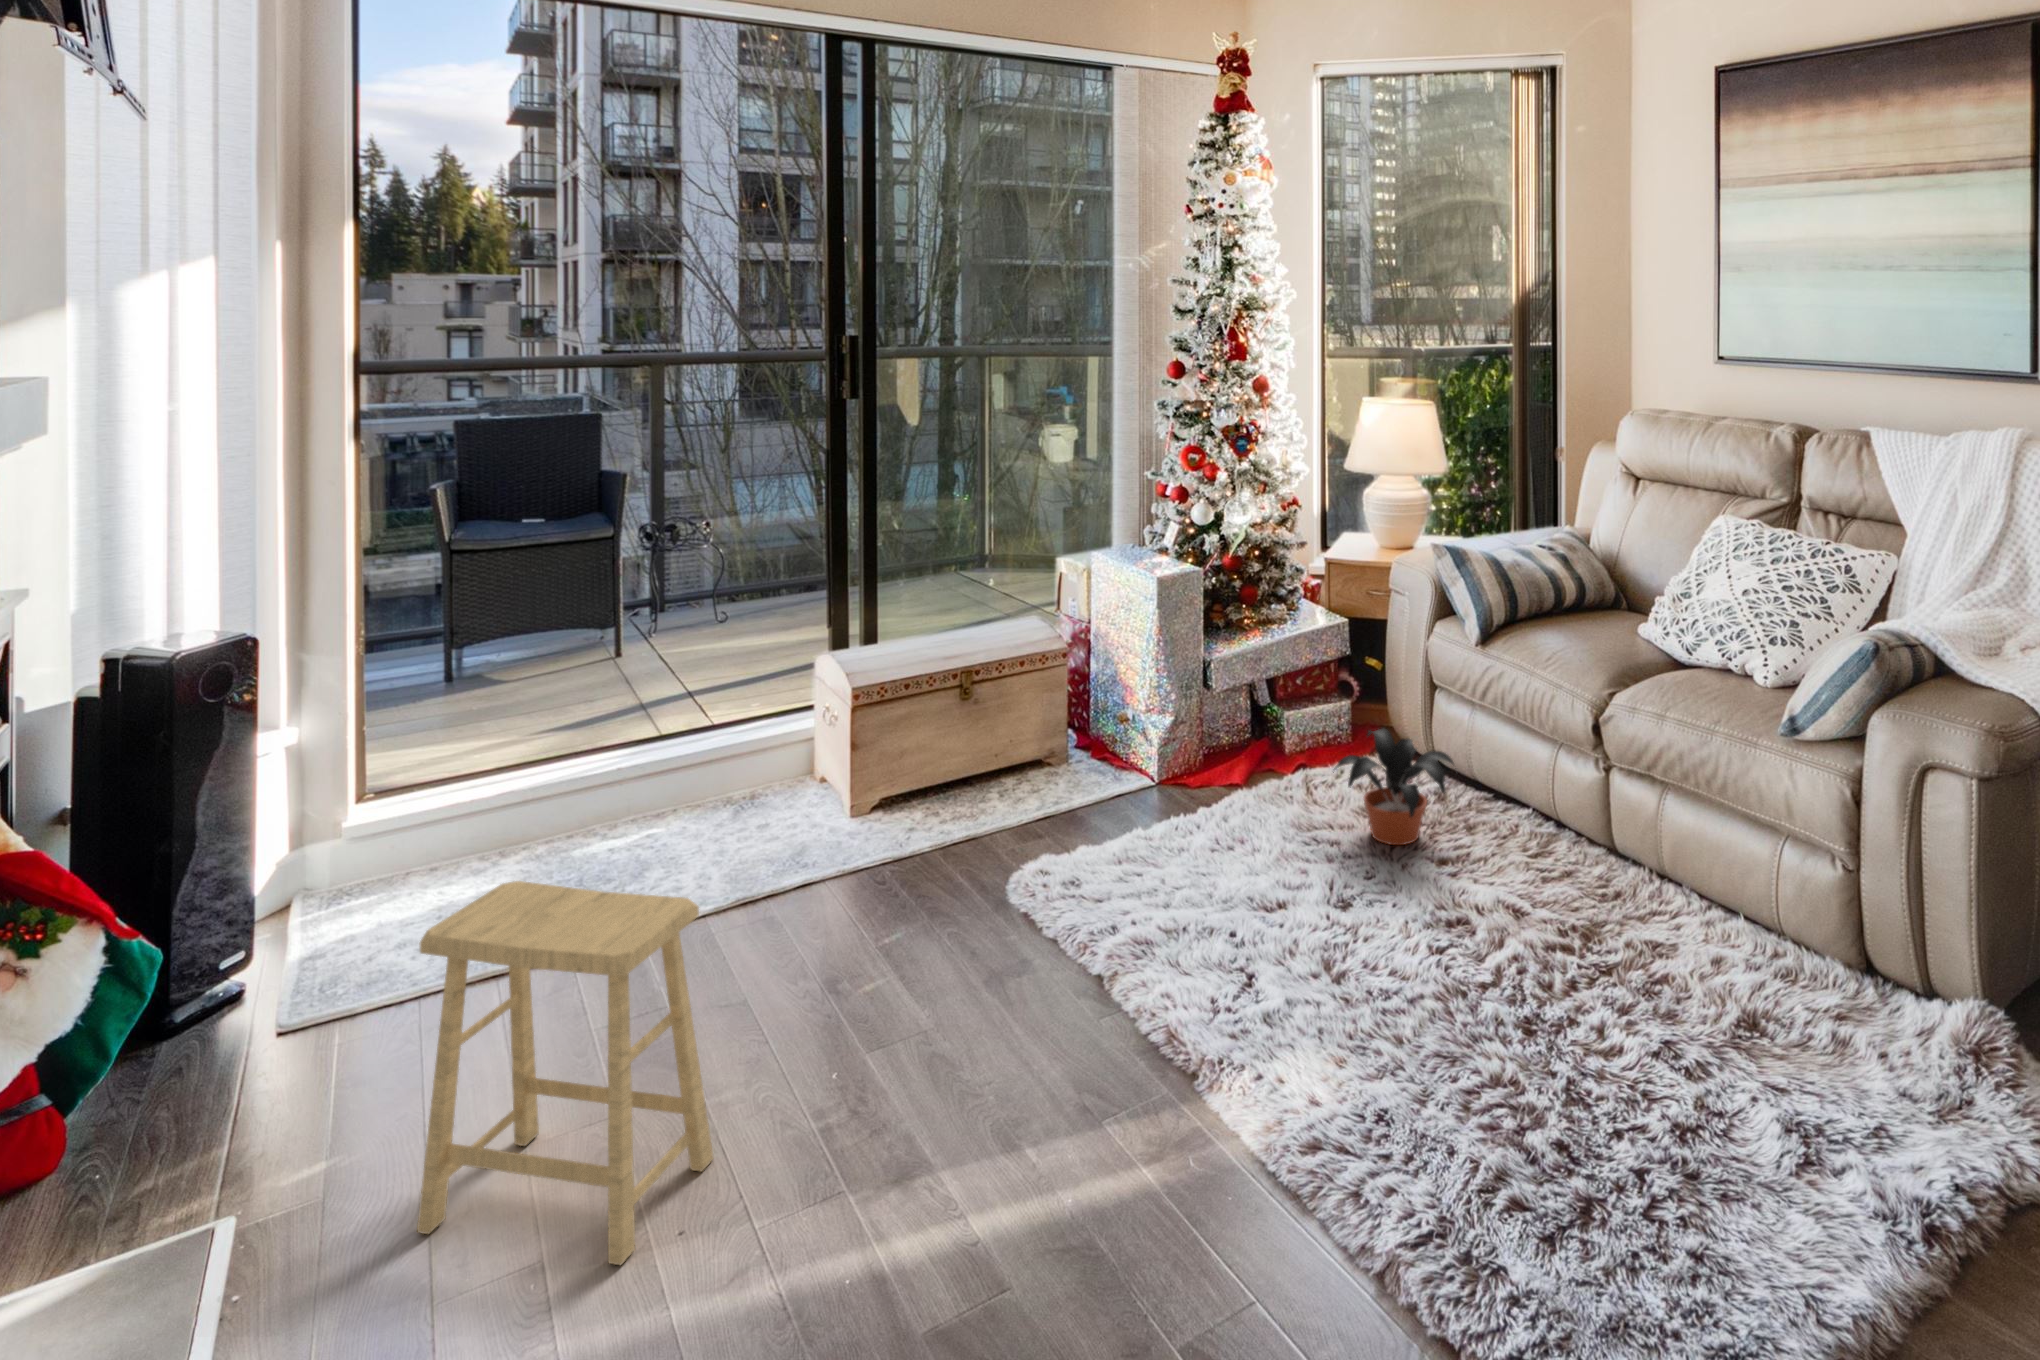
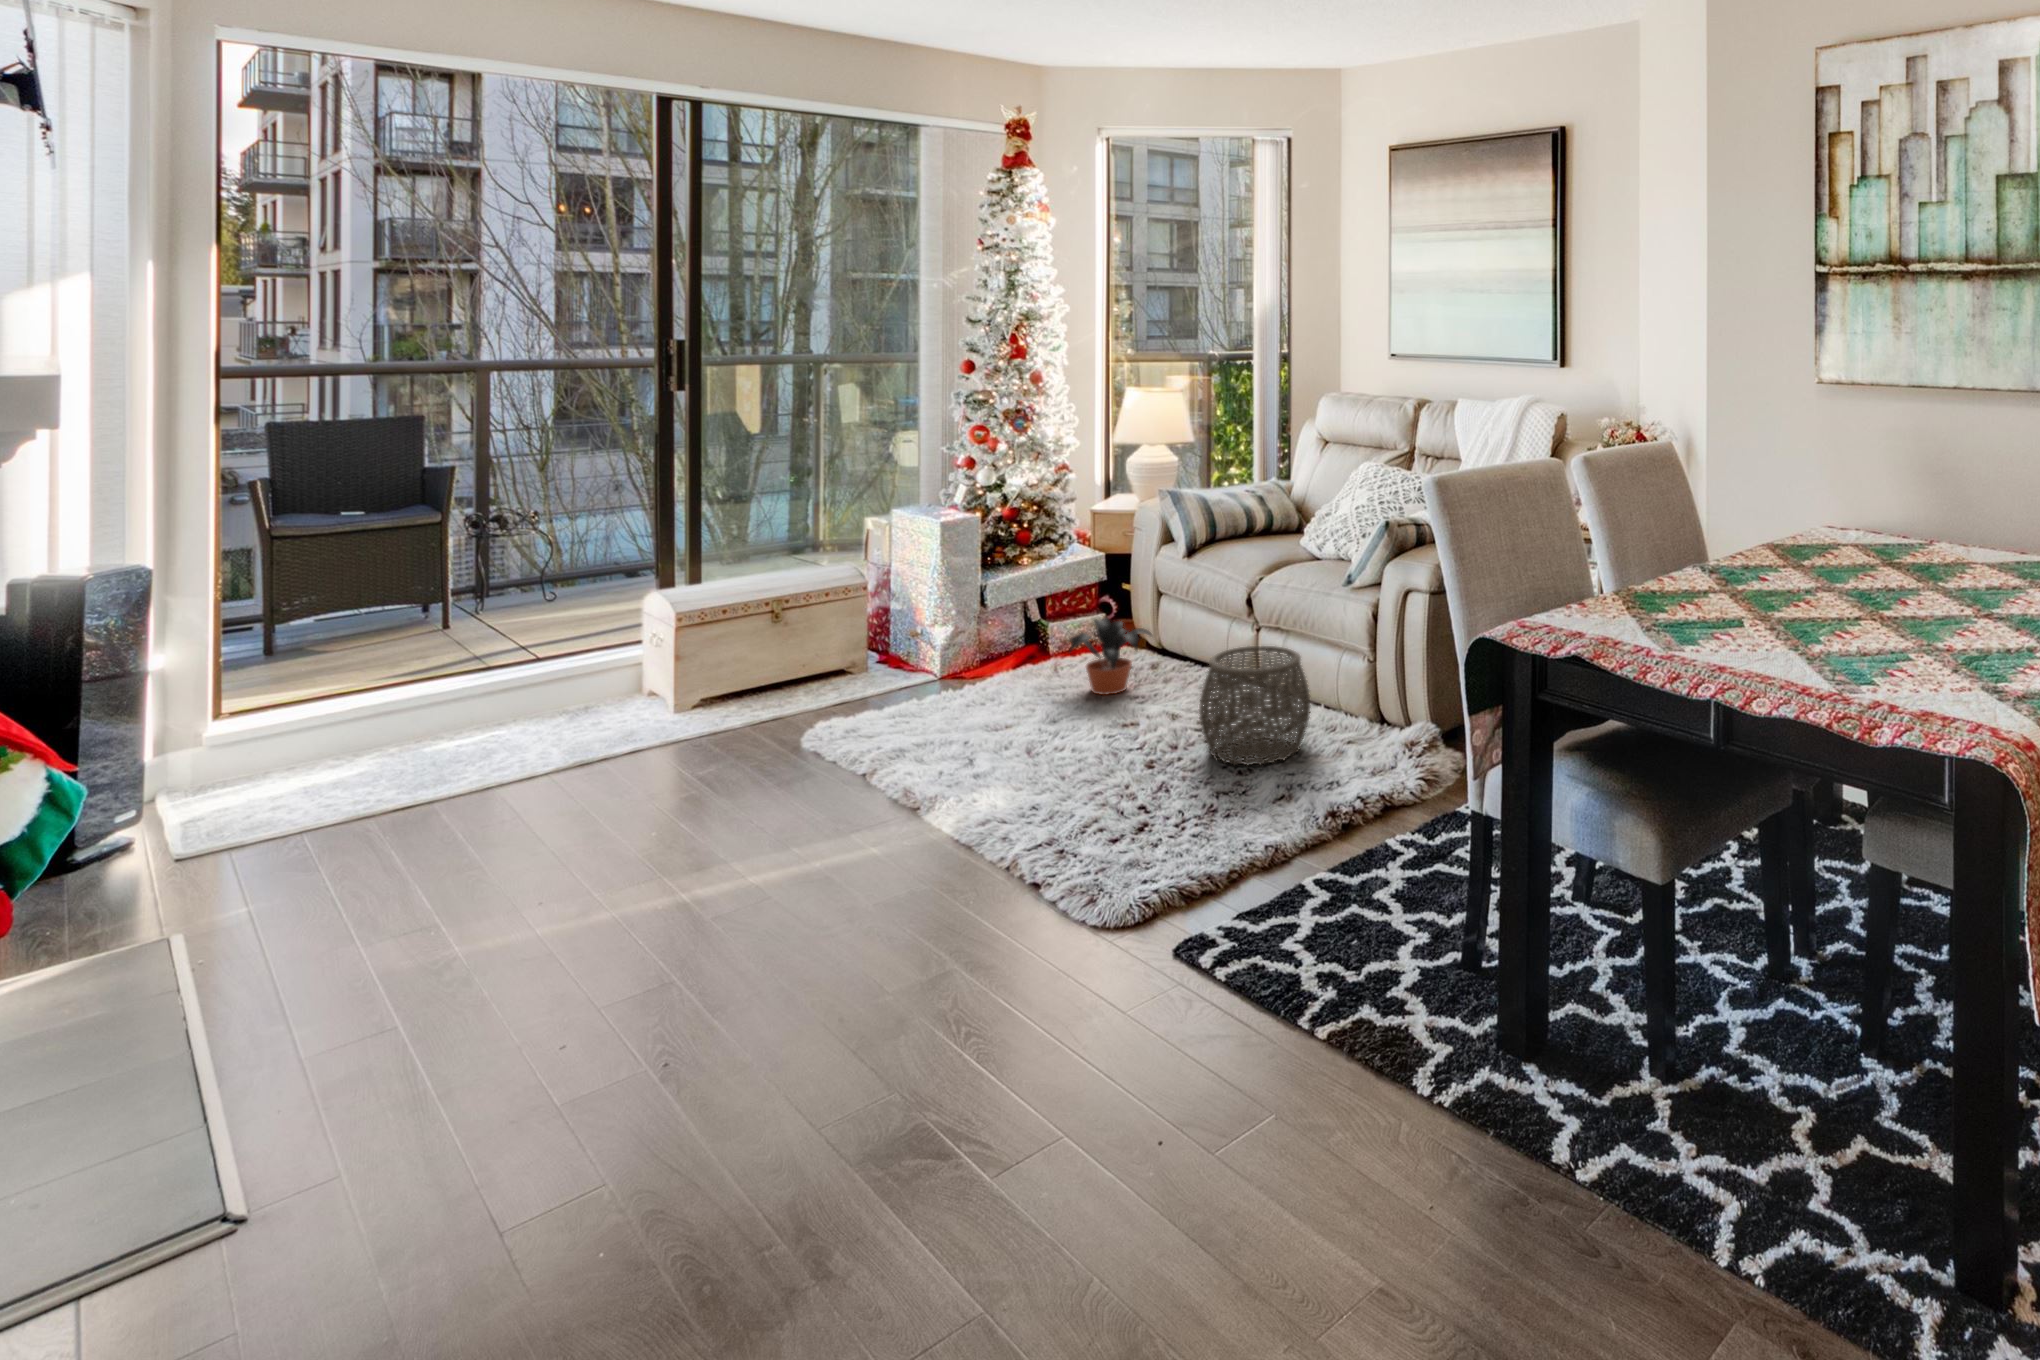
woven basket: none [1587,828,1773,1043] -> present [1199,646,1311,766]
footstool: present [417,881,713,1265] -> none [327,701,556,930]

